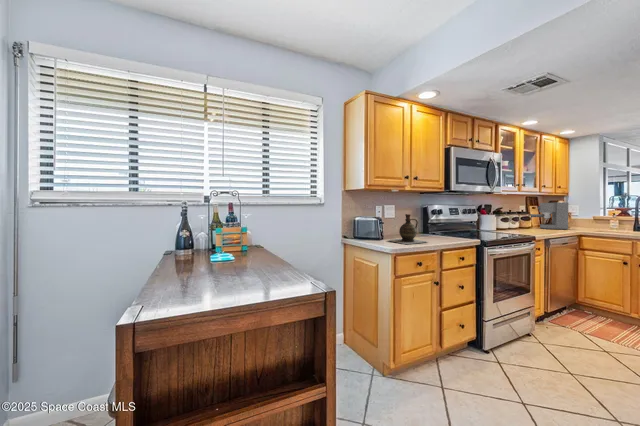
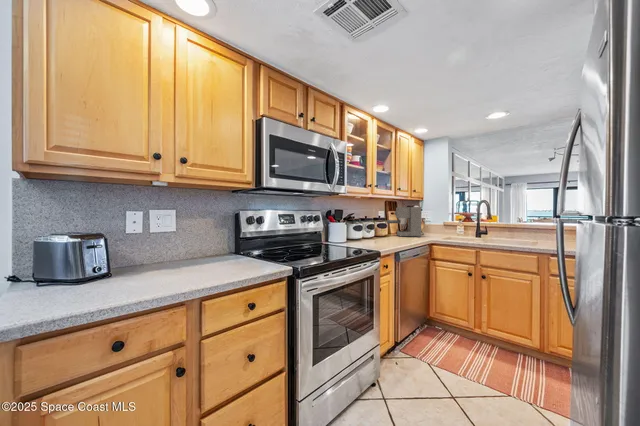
ceramic jug: present [388,214,427,244] -> none [101,228,187,295]

